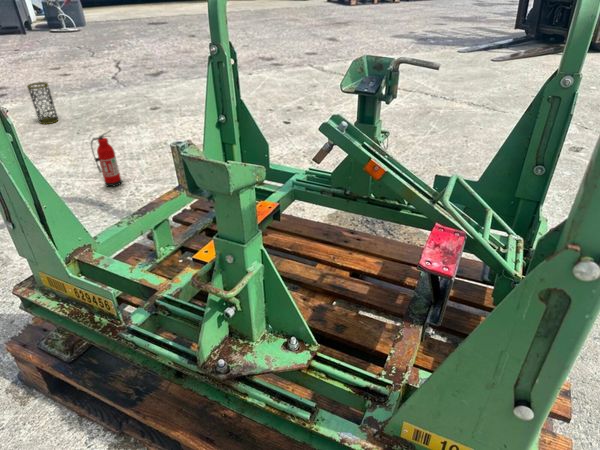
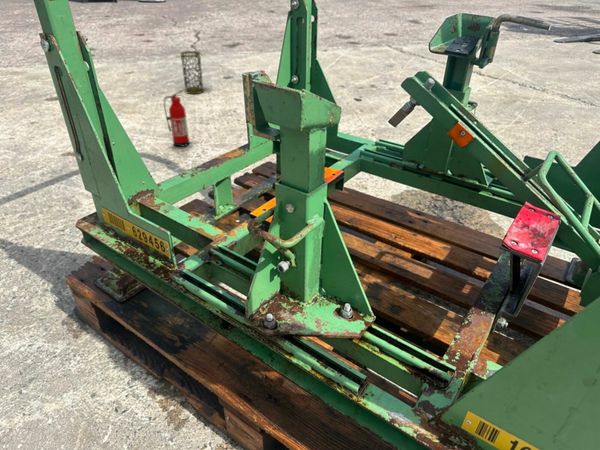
trash can: present [27,82,58,124] -> present [181,51,203,94]

